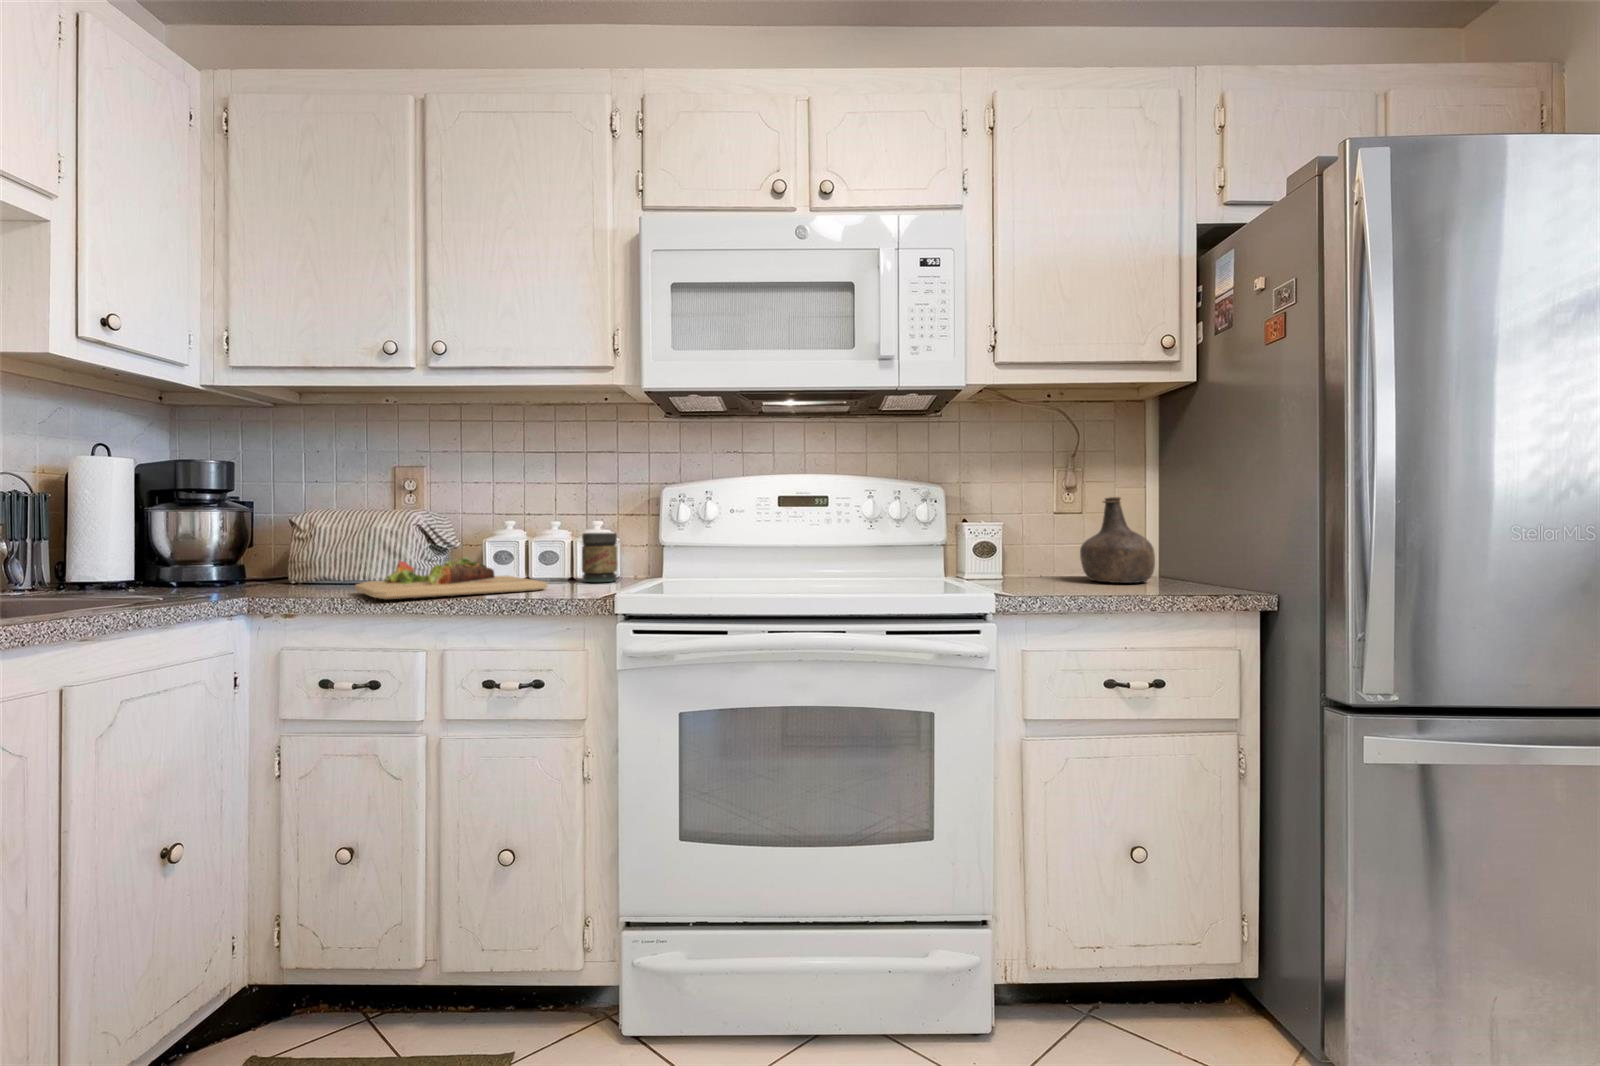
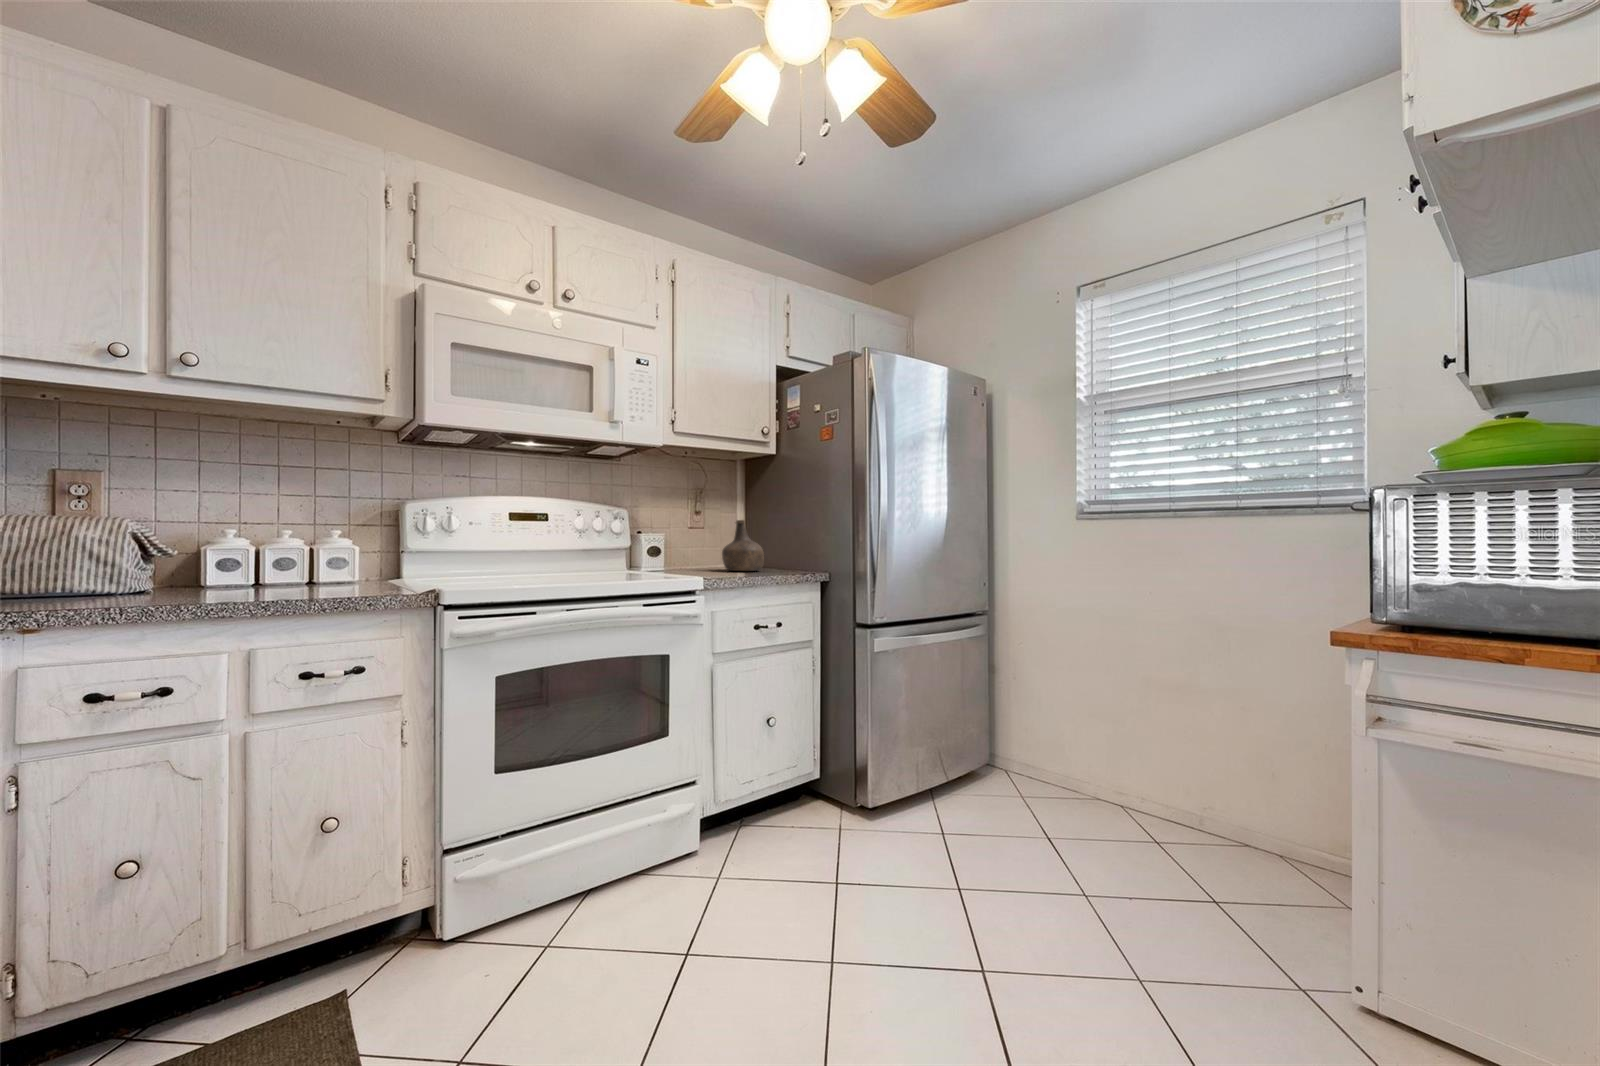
jar: present [582,533,618,582] -> none [339,541,375,585]
cutting board: present [355,557,547,599] -> none [92,563,330,604]

